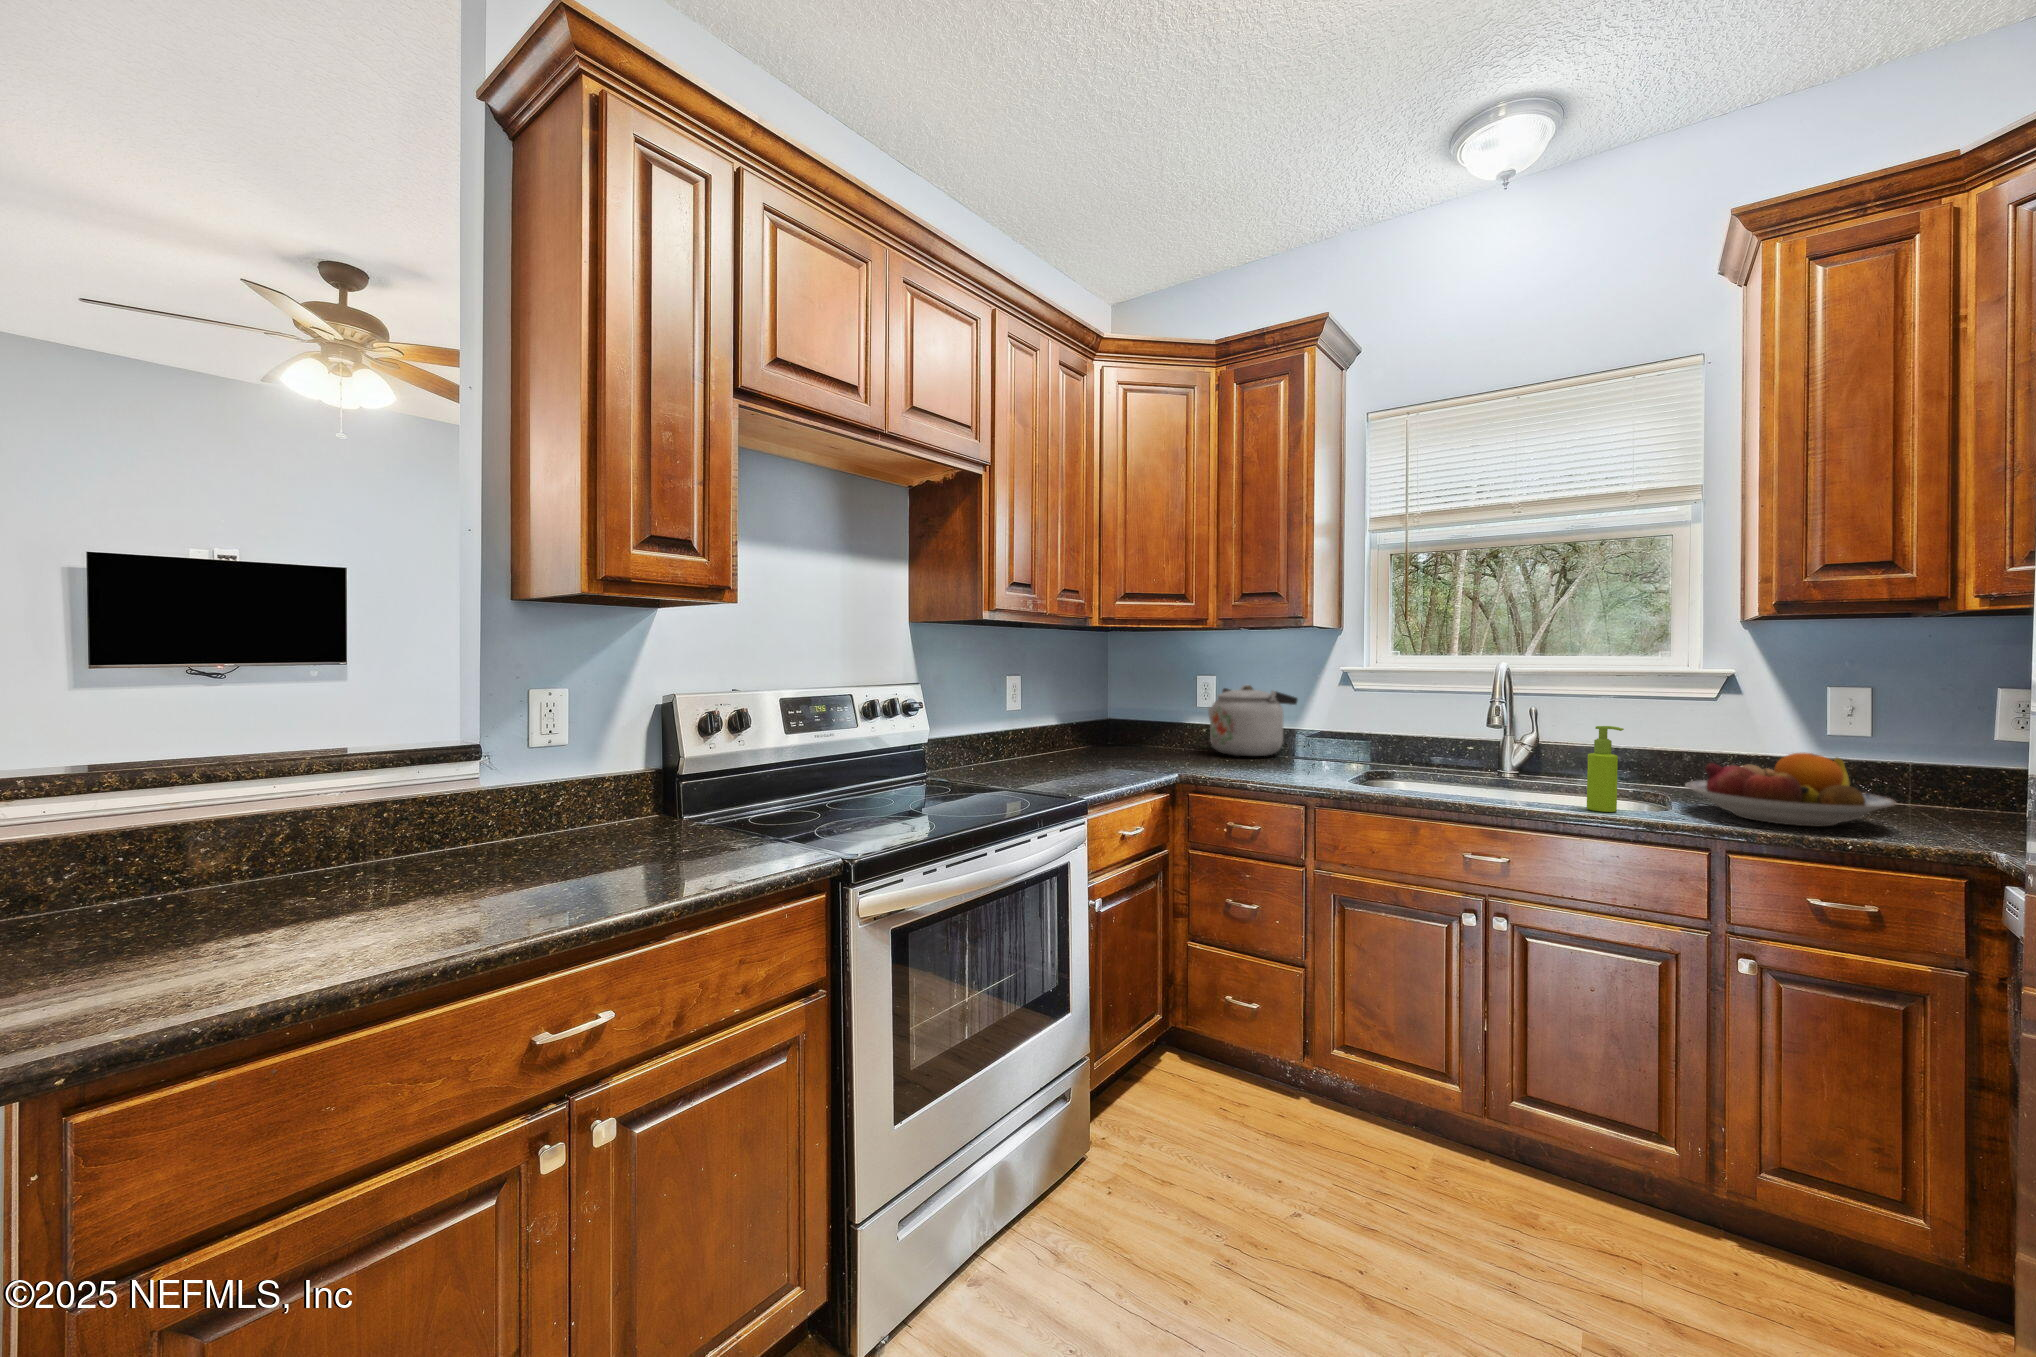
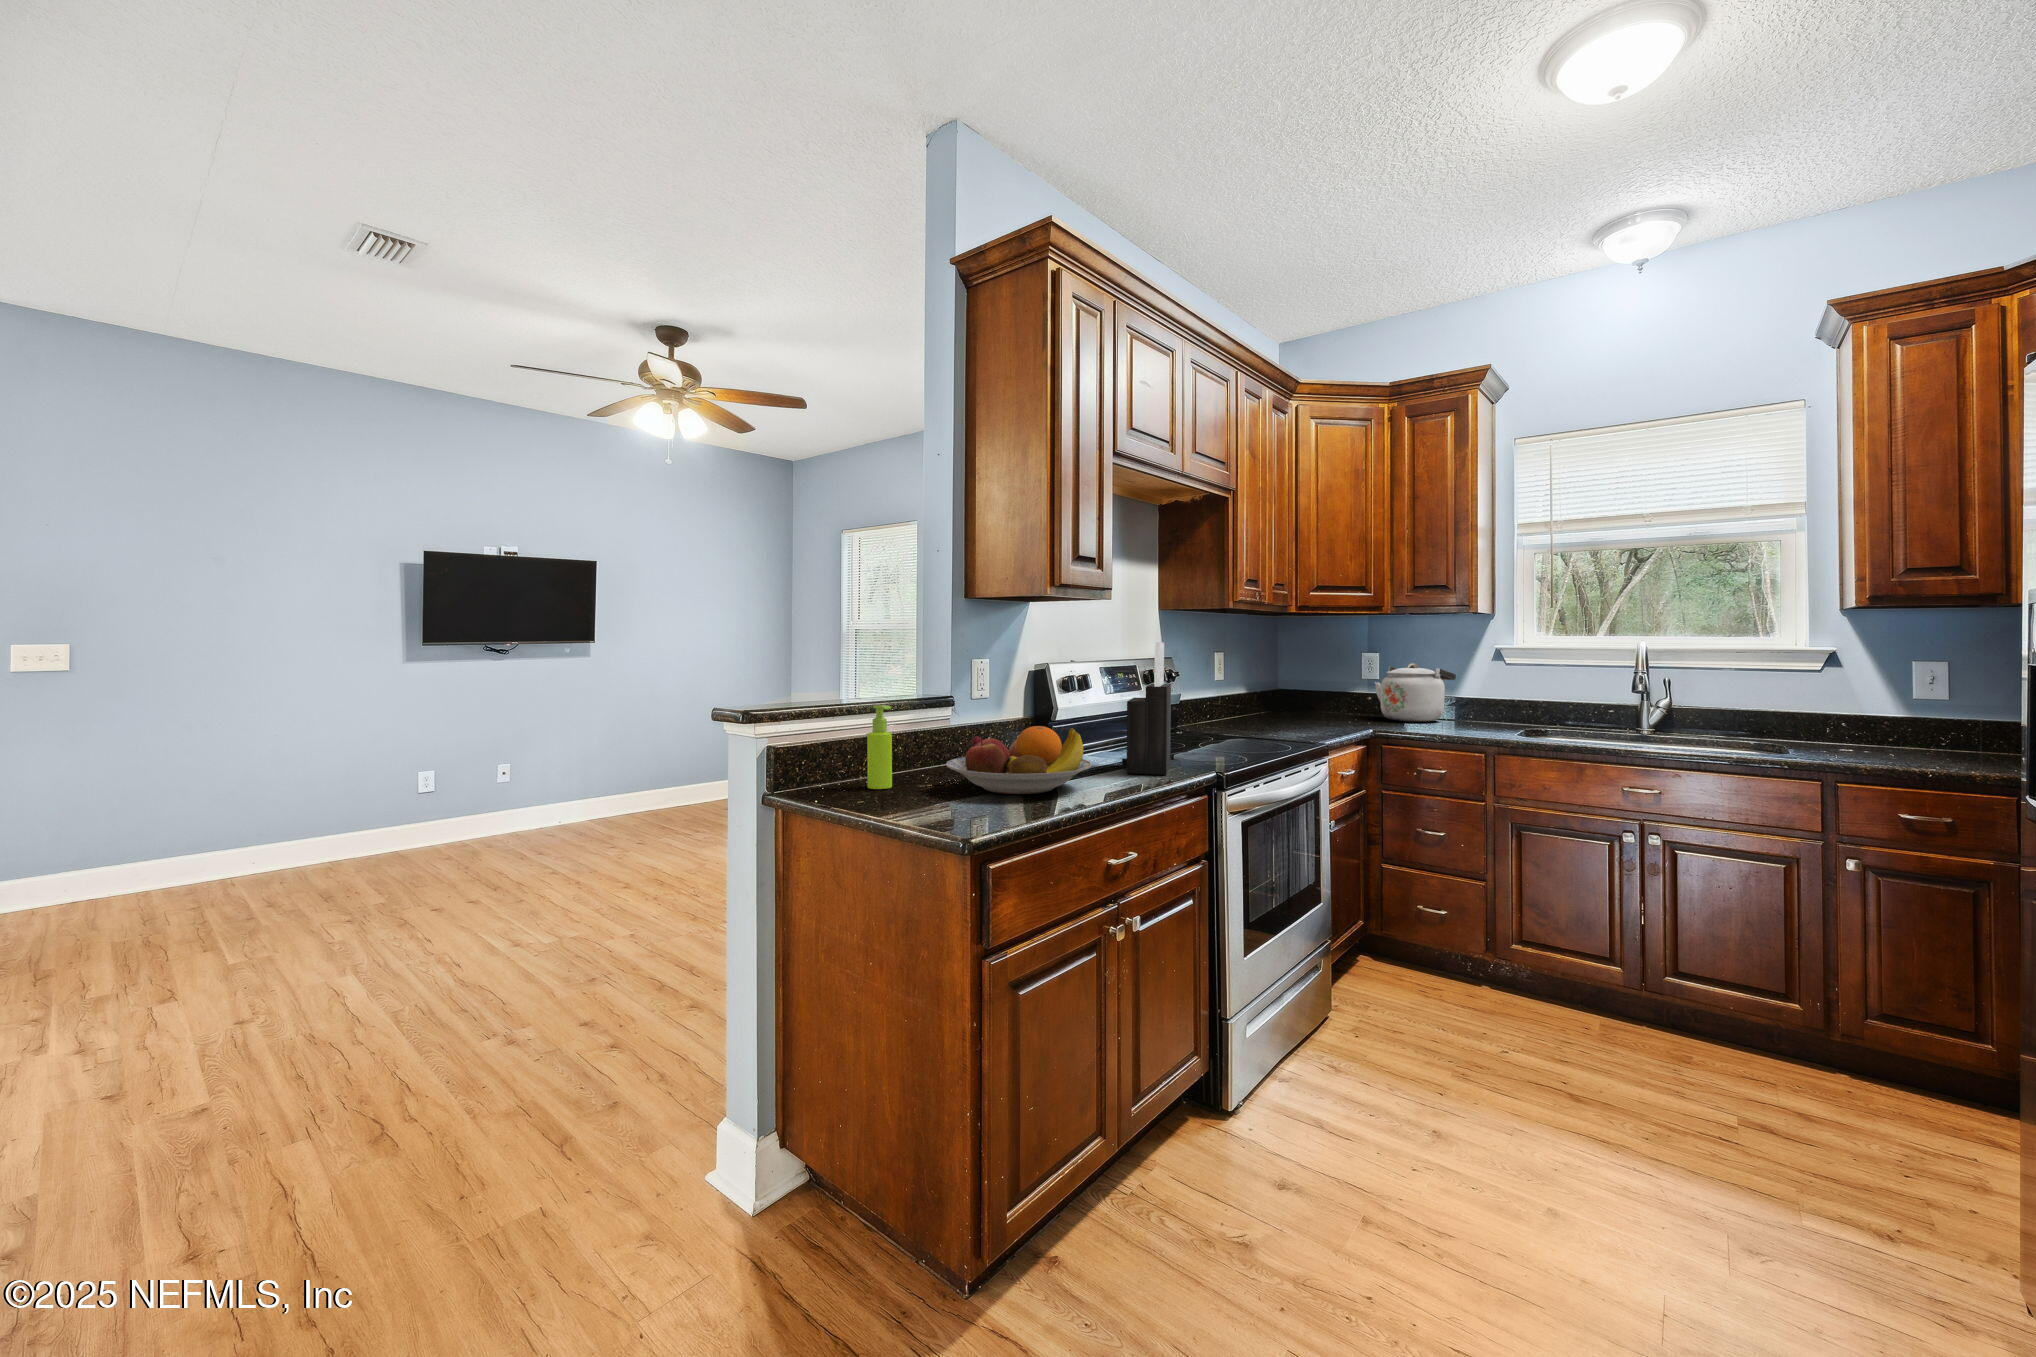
knife block: none [704,667,803,865] -> present [1122,642,1171,775]
soap dispenser: present [1587,726,1624,812] -> present [867,705,892,789]
fruit bowl: present [1685,753,1896,827] -> present [946,726,1092,794]

